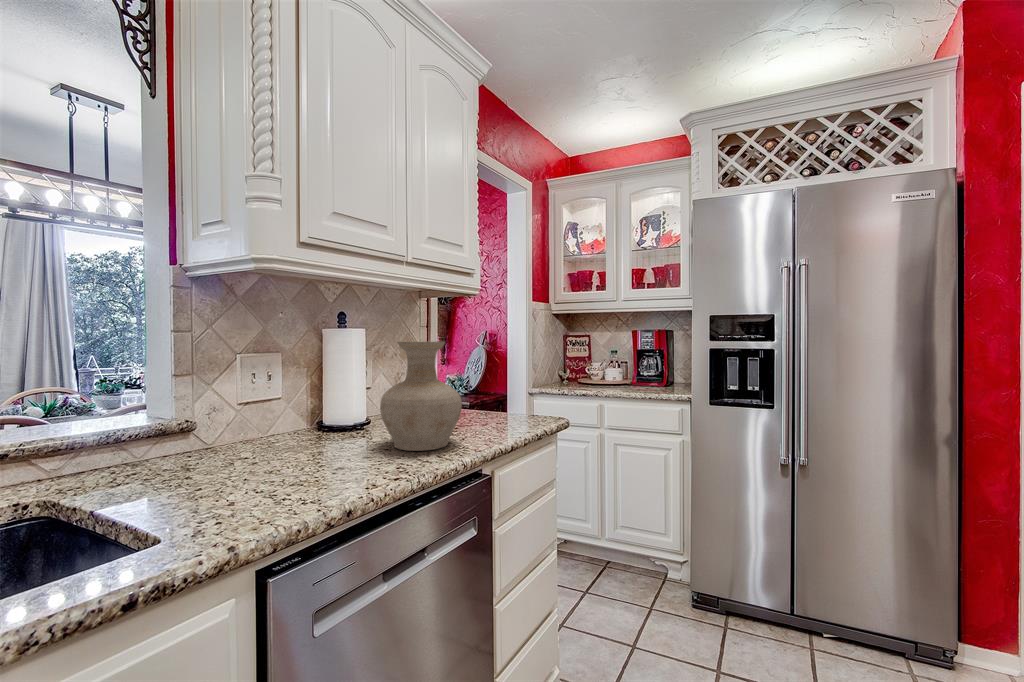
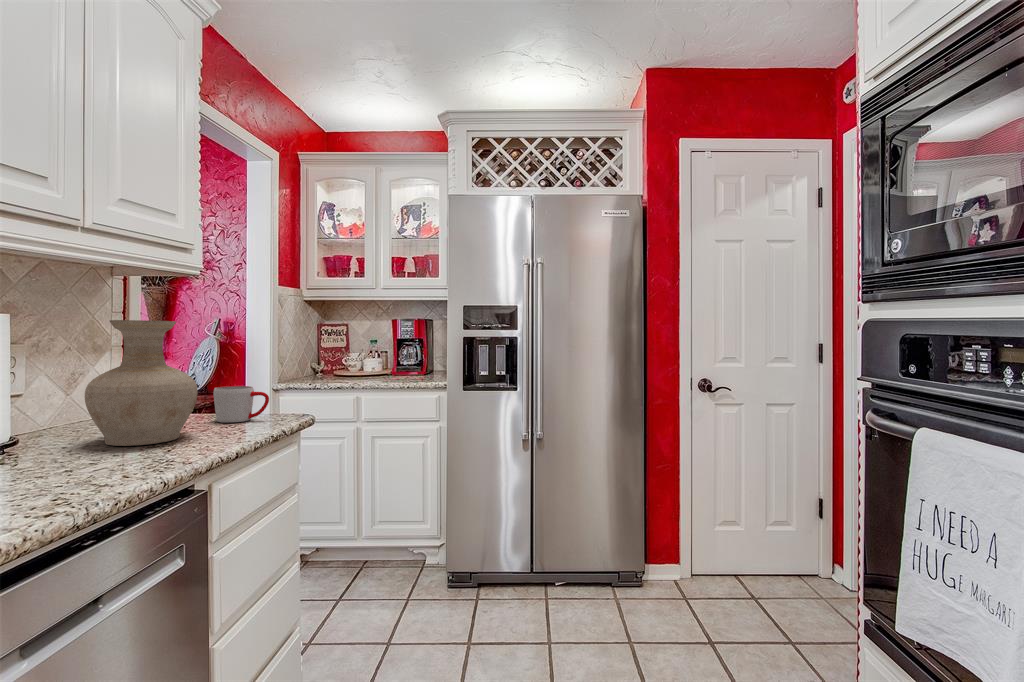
mug: none [476,397,521,431] -> present [214,386,269,423]

